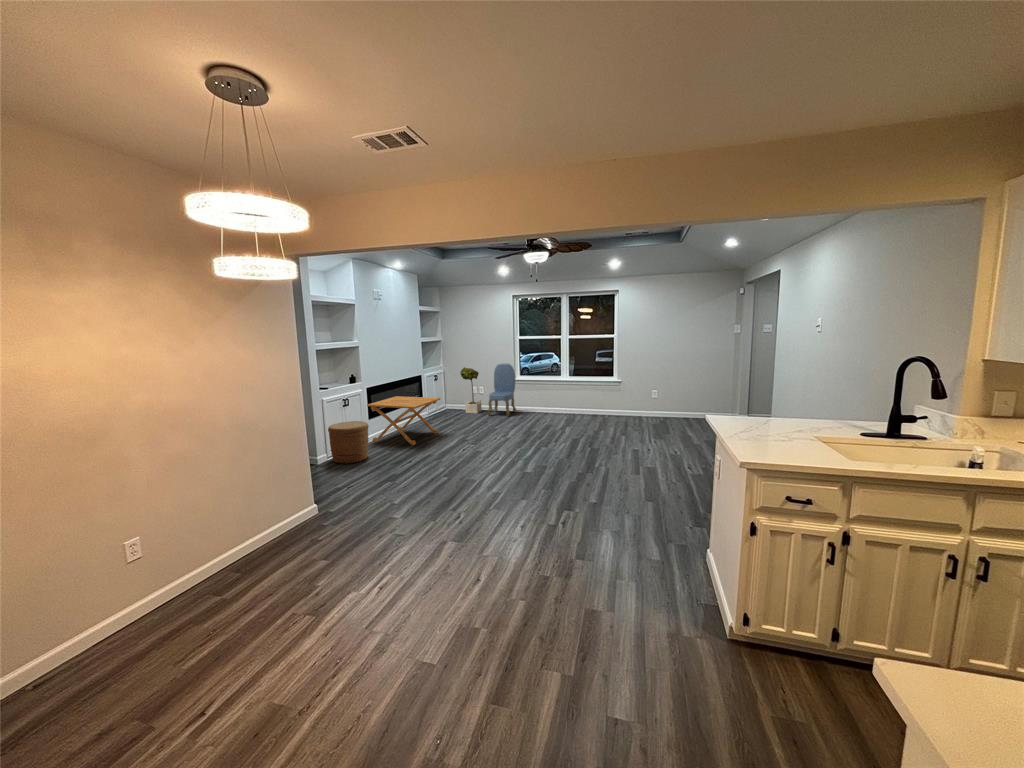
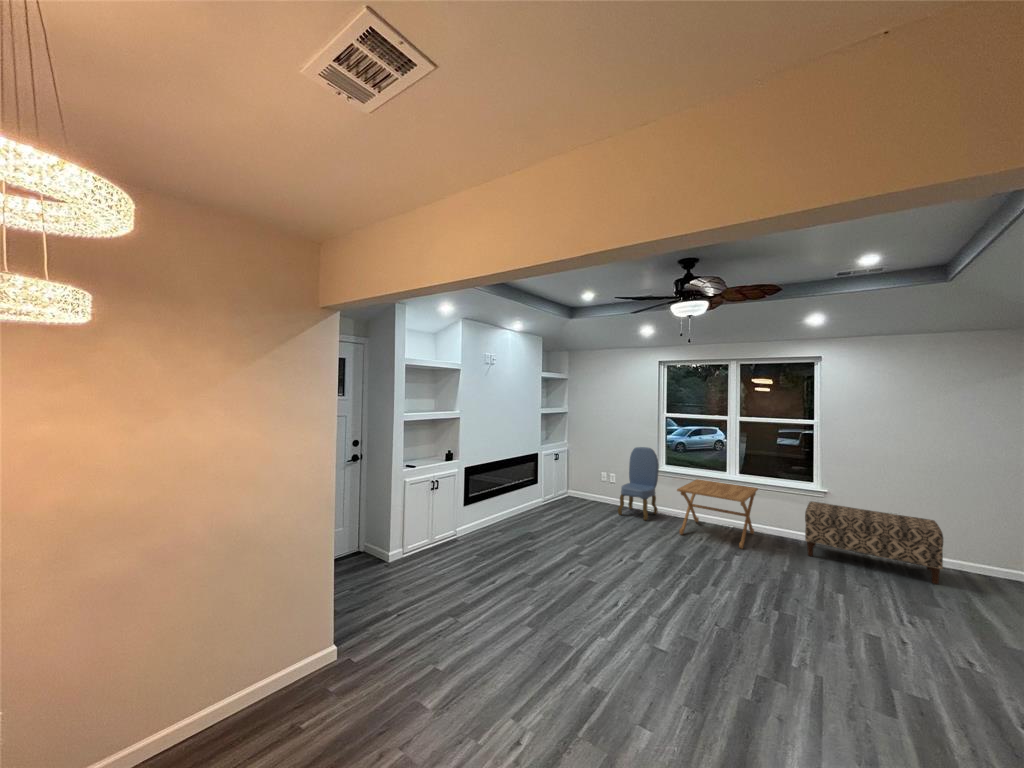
potted tree: present [460,367,482,413] -> none [586,447,612,509]
bench: none [607,388,674,425] -> present [805,502,943,584]
side table: present [367,396,440,445] -> present [677,479,758,549]
woven basket: present [328,421,369,464] -> none [404,510,452,569]

